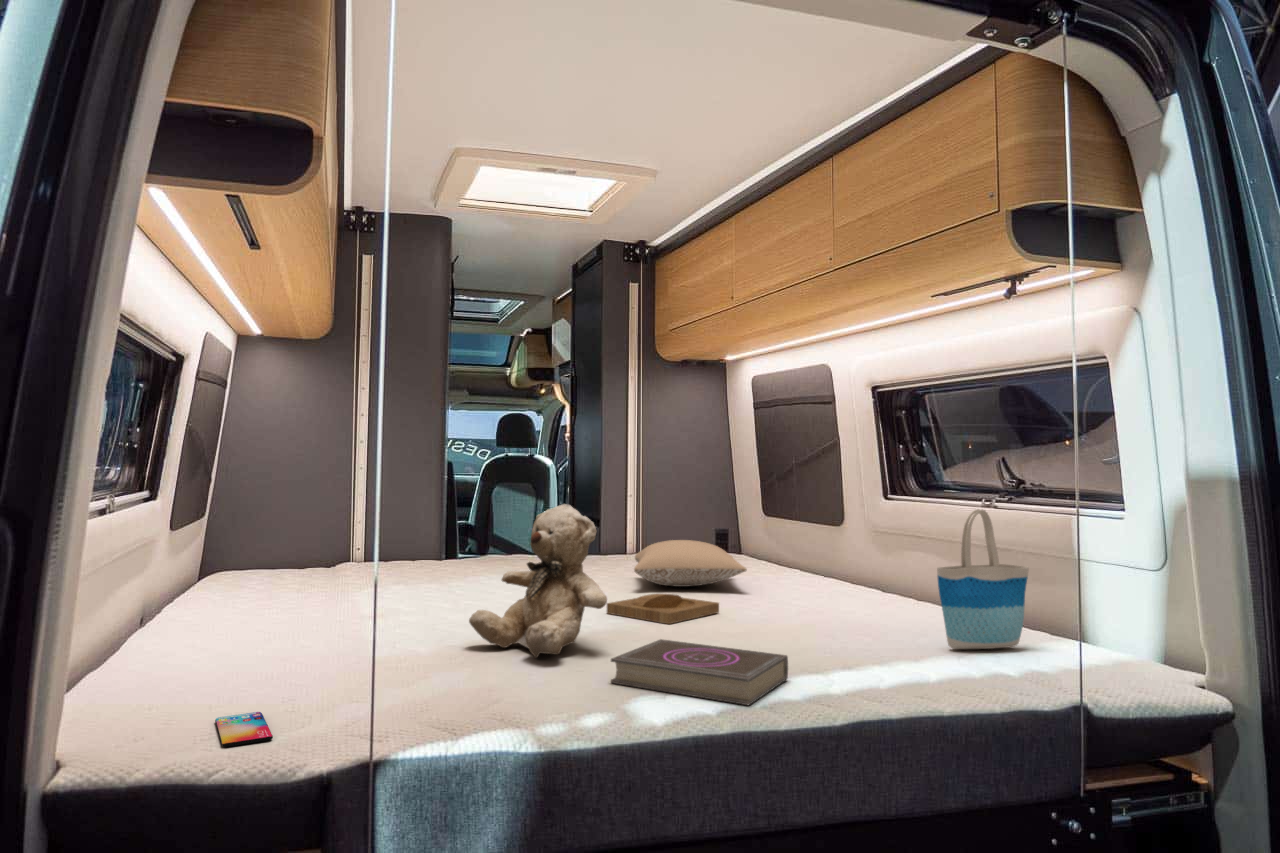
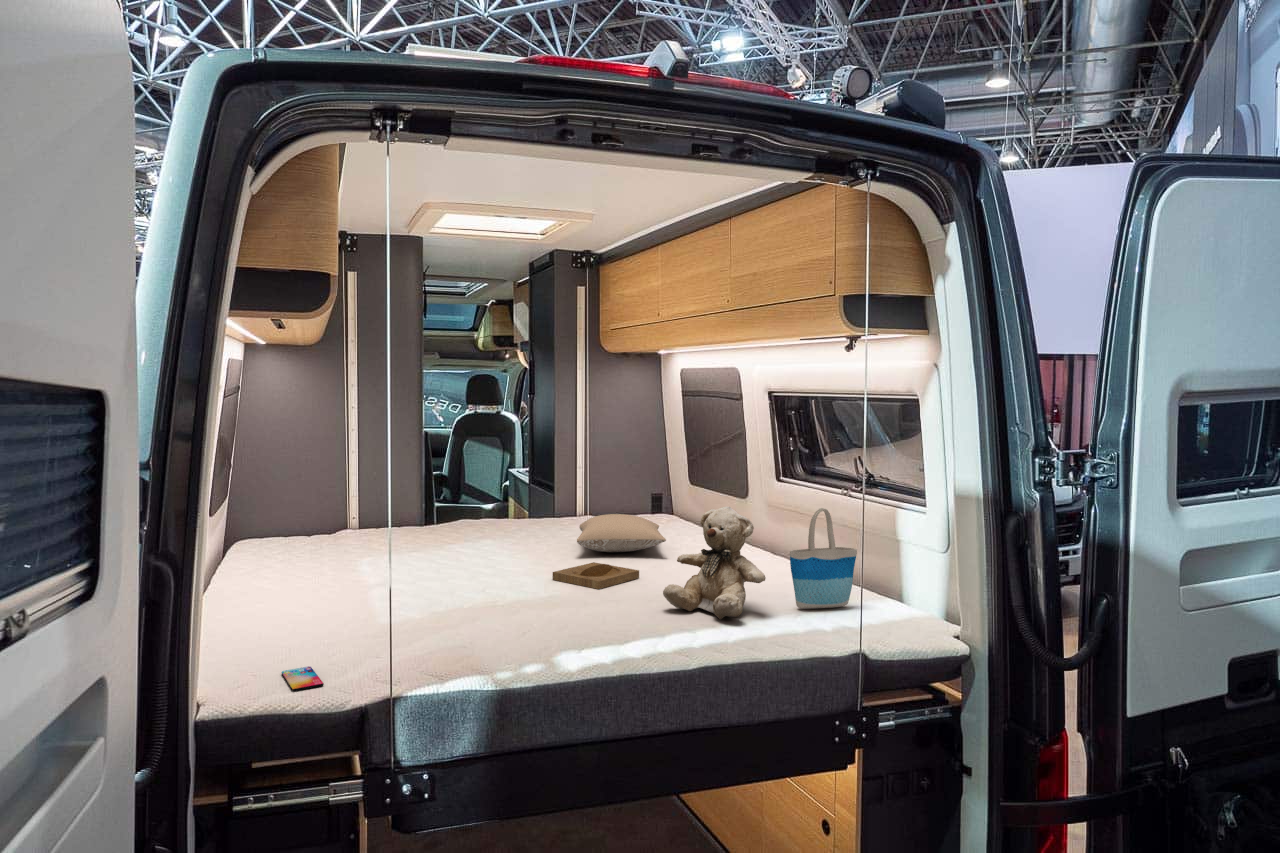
teddy bear: present [469,504,607,658] -> present [663,507,766,620]
book: present [611,639,788,705] -> none [549,607,673,656]

